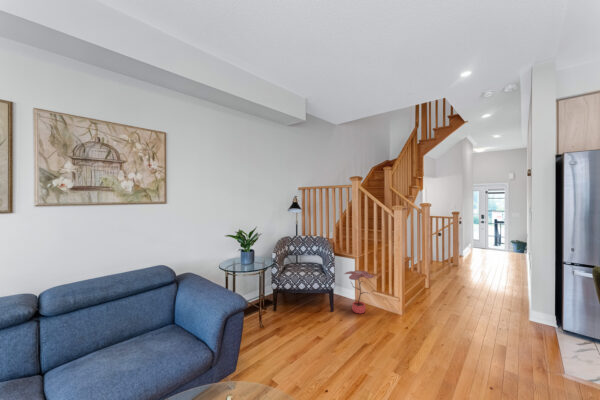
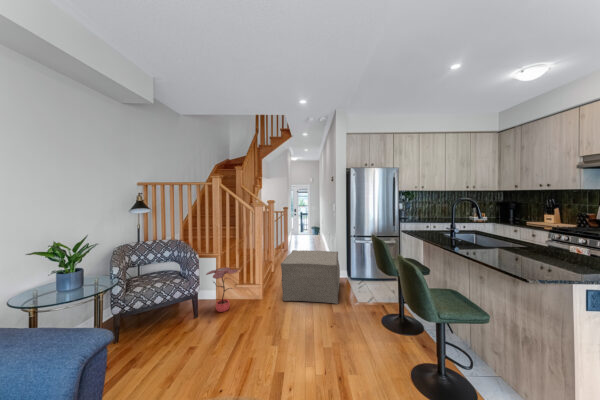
ottoman: none [424,267,521,351] -> present [281,250,340,304]

